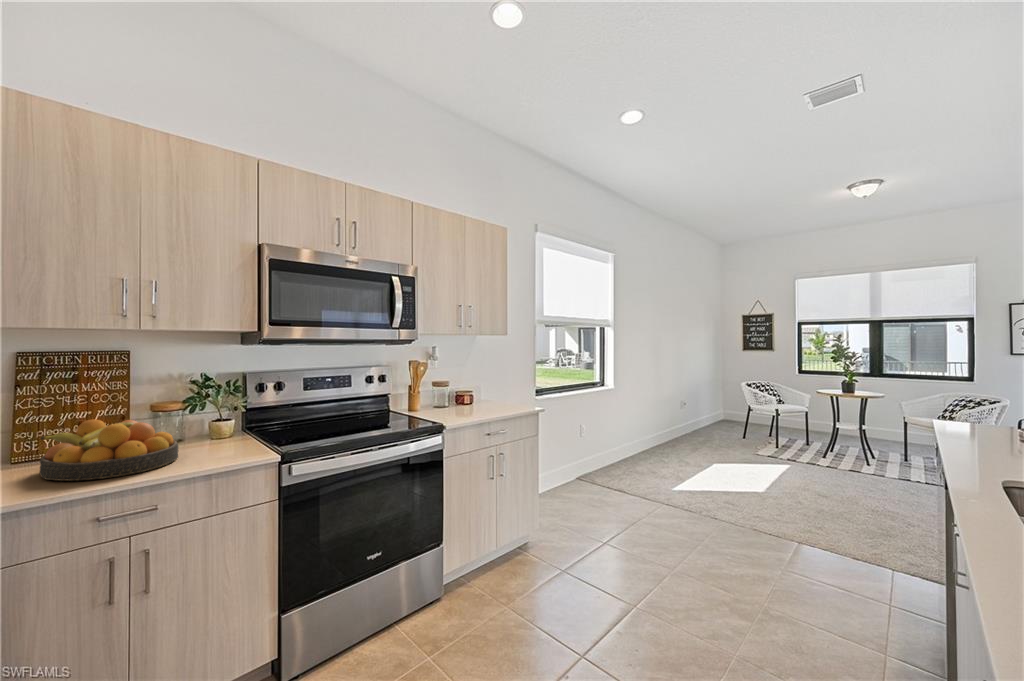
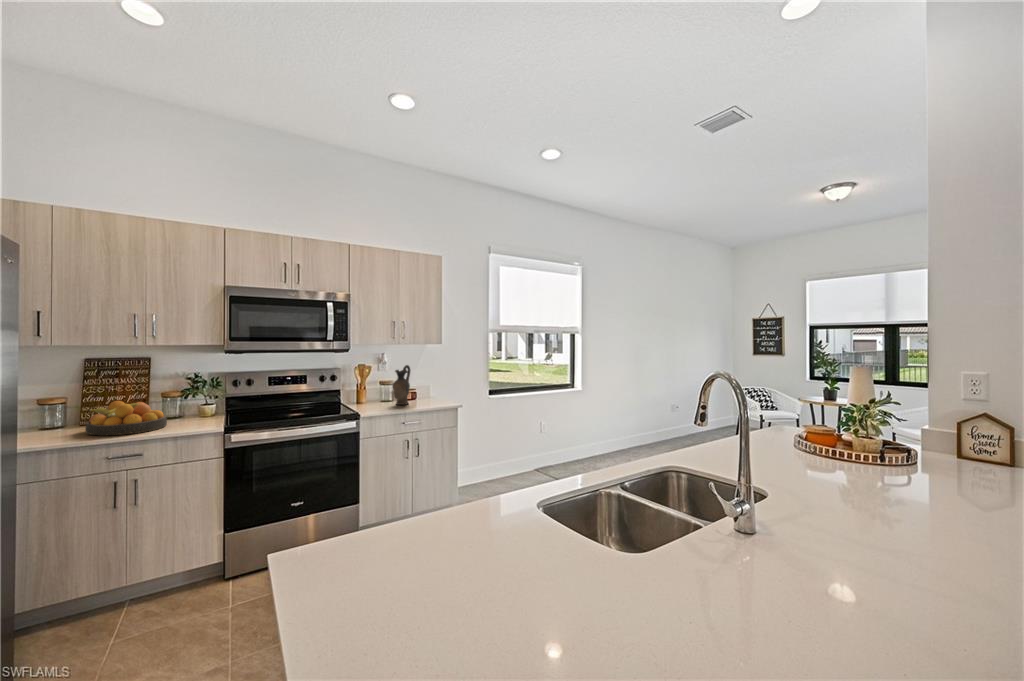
ceramic pitcher: none [465,360,486,411] -> present [392,365,411,405]

